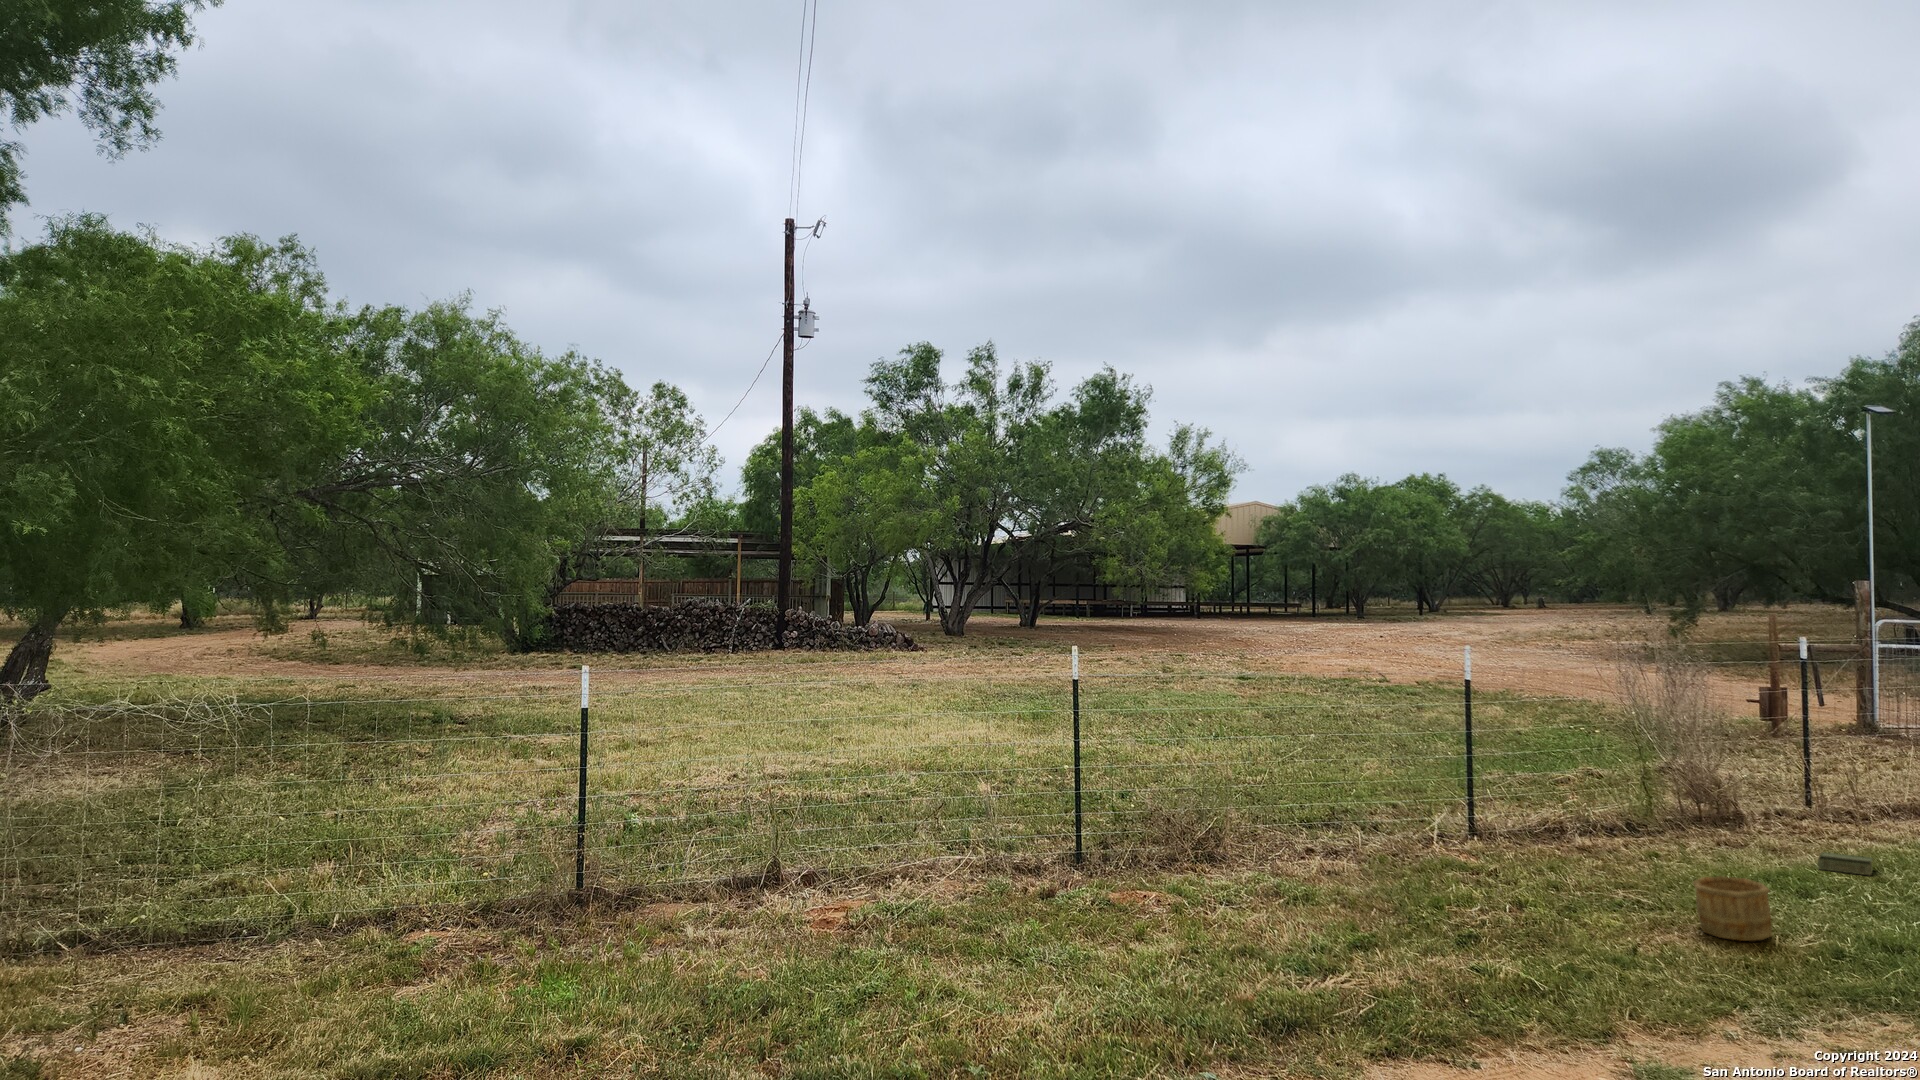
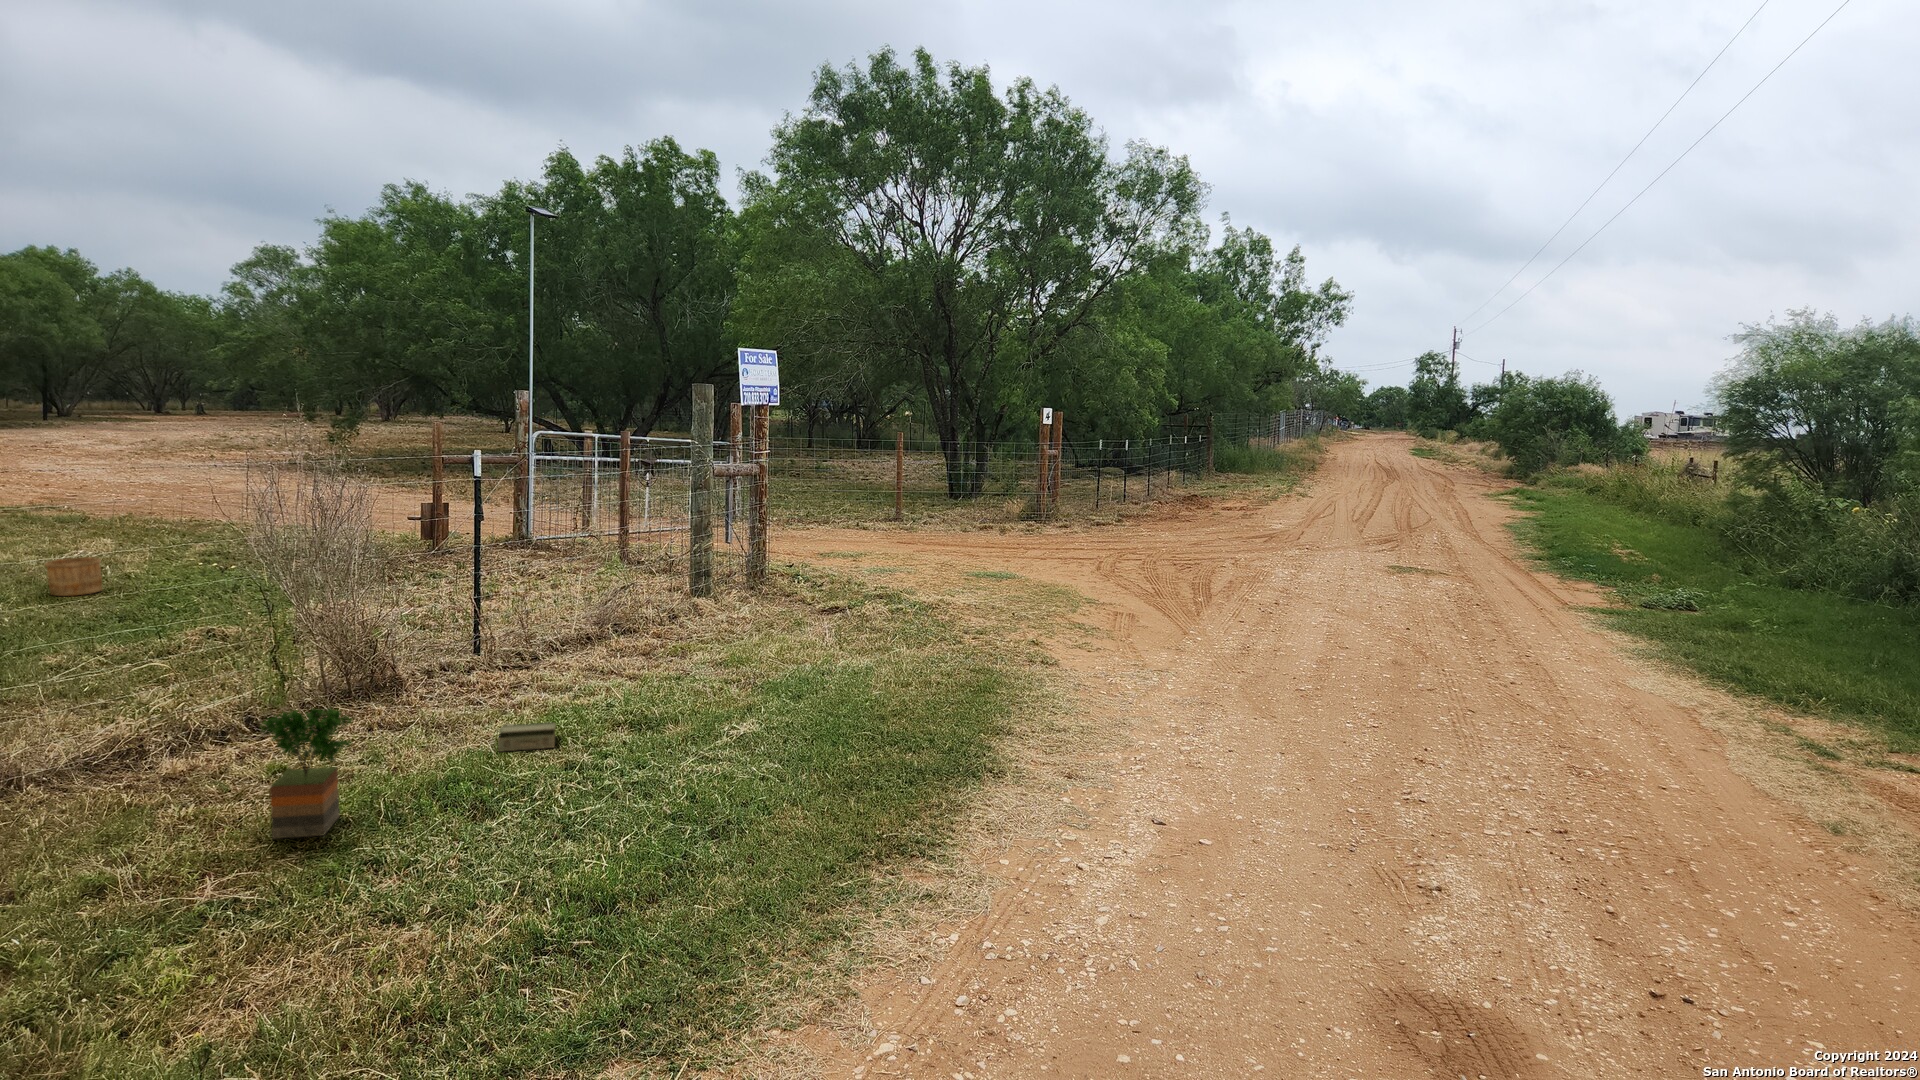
potted tree: none [1643,800,1704,884] -> present [262,708,352,839]
wooden bucket: present [1693,876,1772,941] -> present [45,557,102,596]

